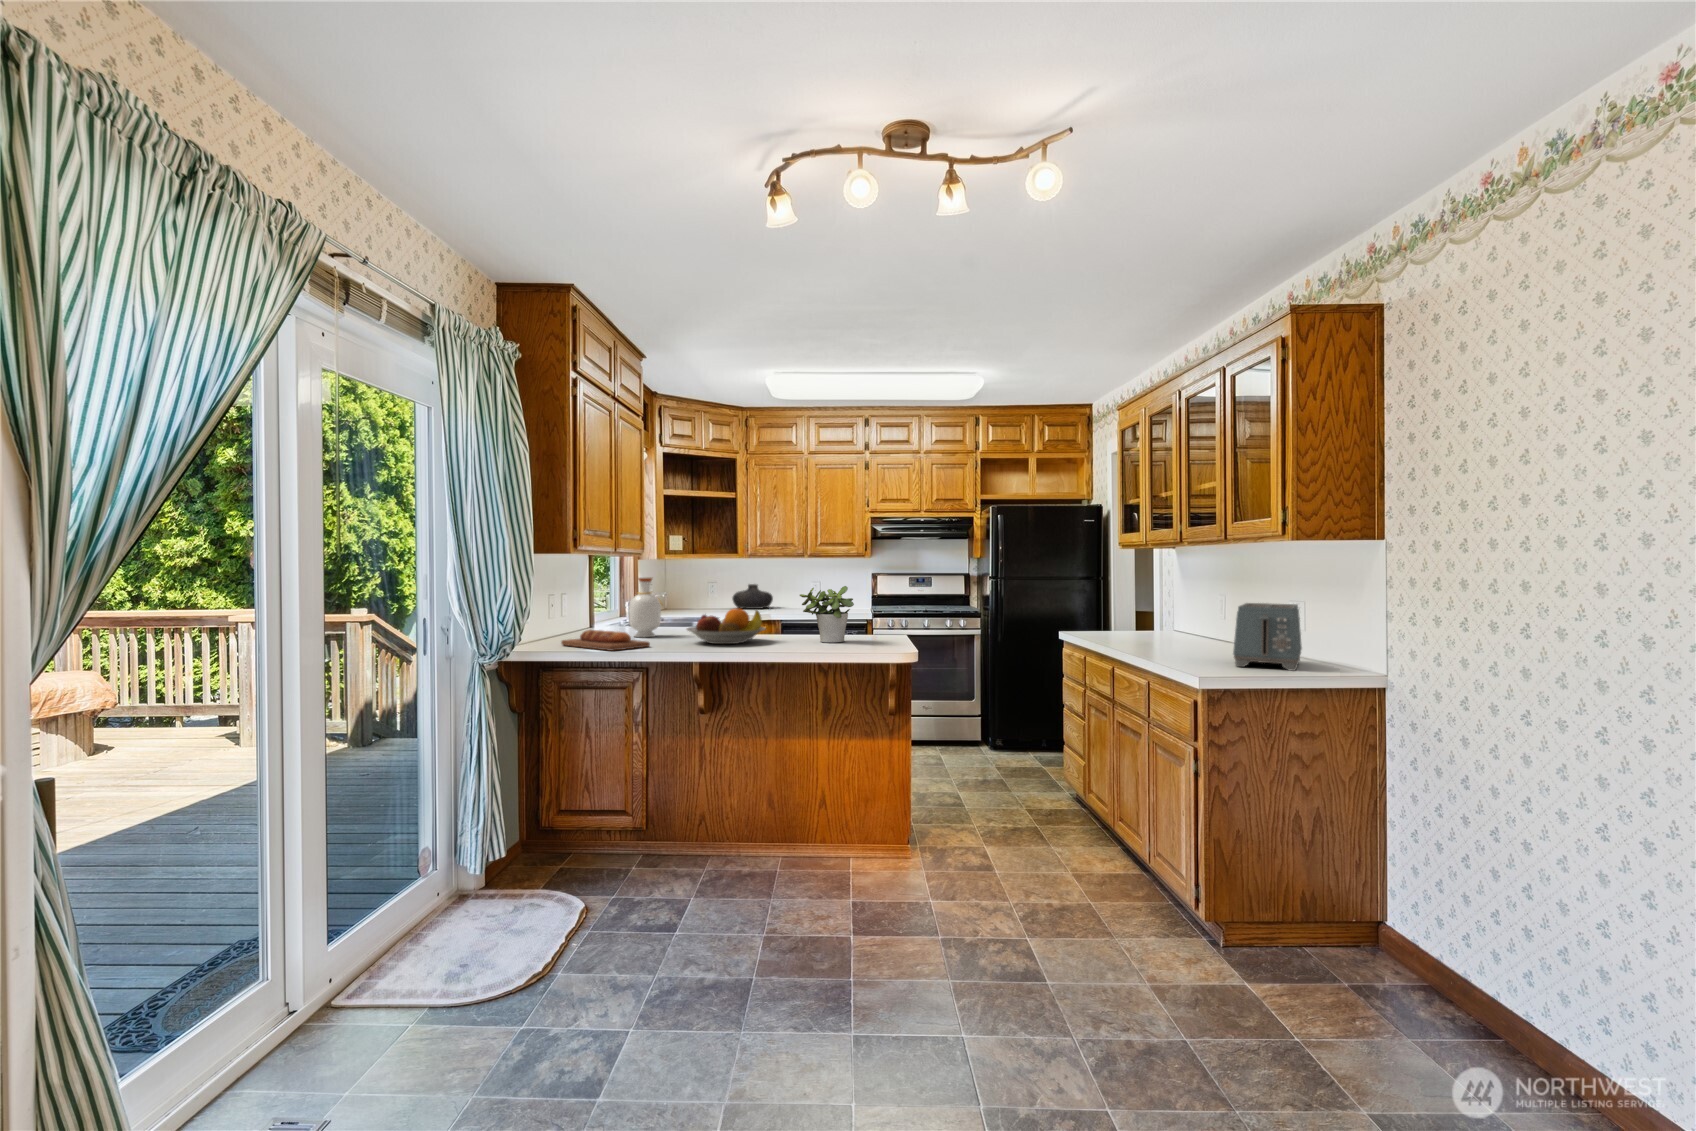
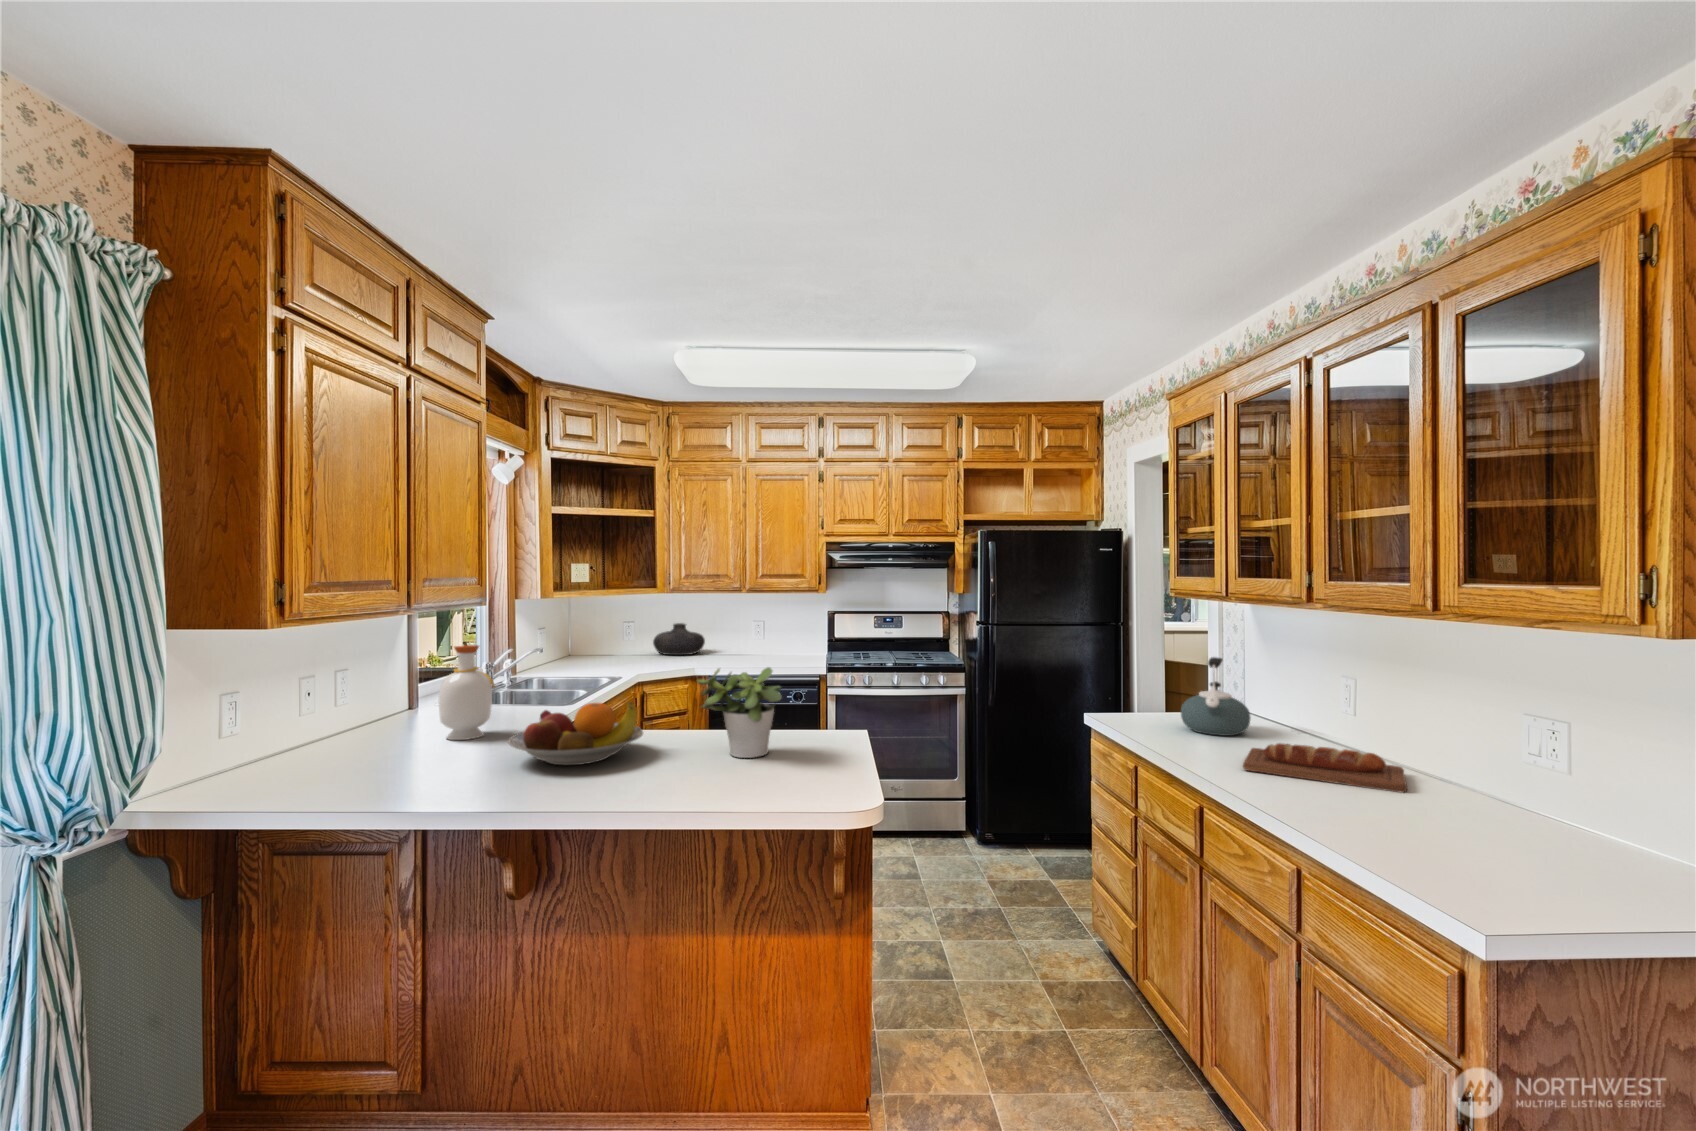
kettle: none [1122,589,1168,640] -> present [1181,657,1250,736]
toaster: present [1233,603,1302,670] -> none [1460,725,1654,895]
bread loaf: present [561,630,650,651] -> present [1243,743,1407,793]

